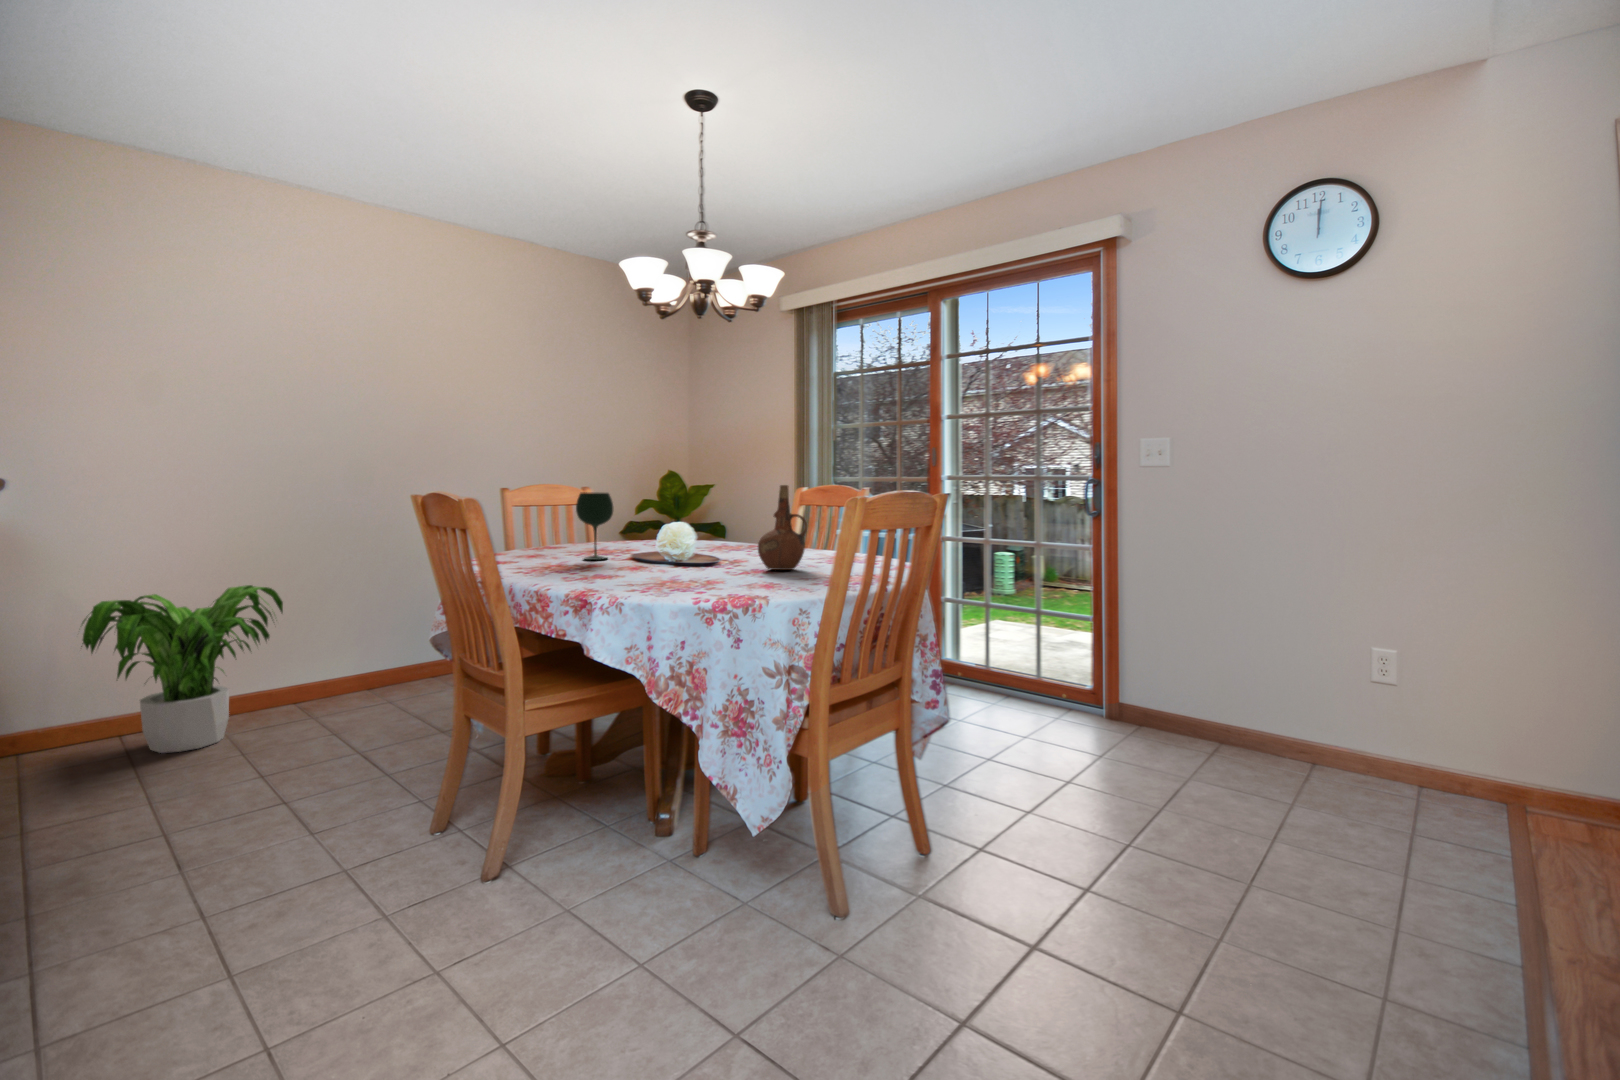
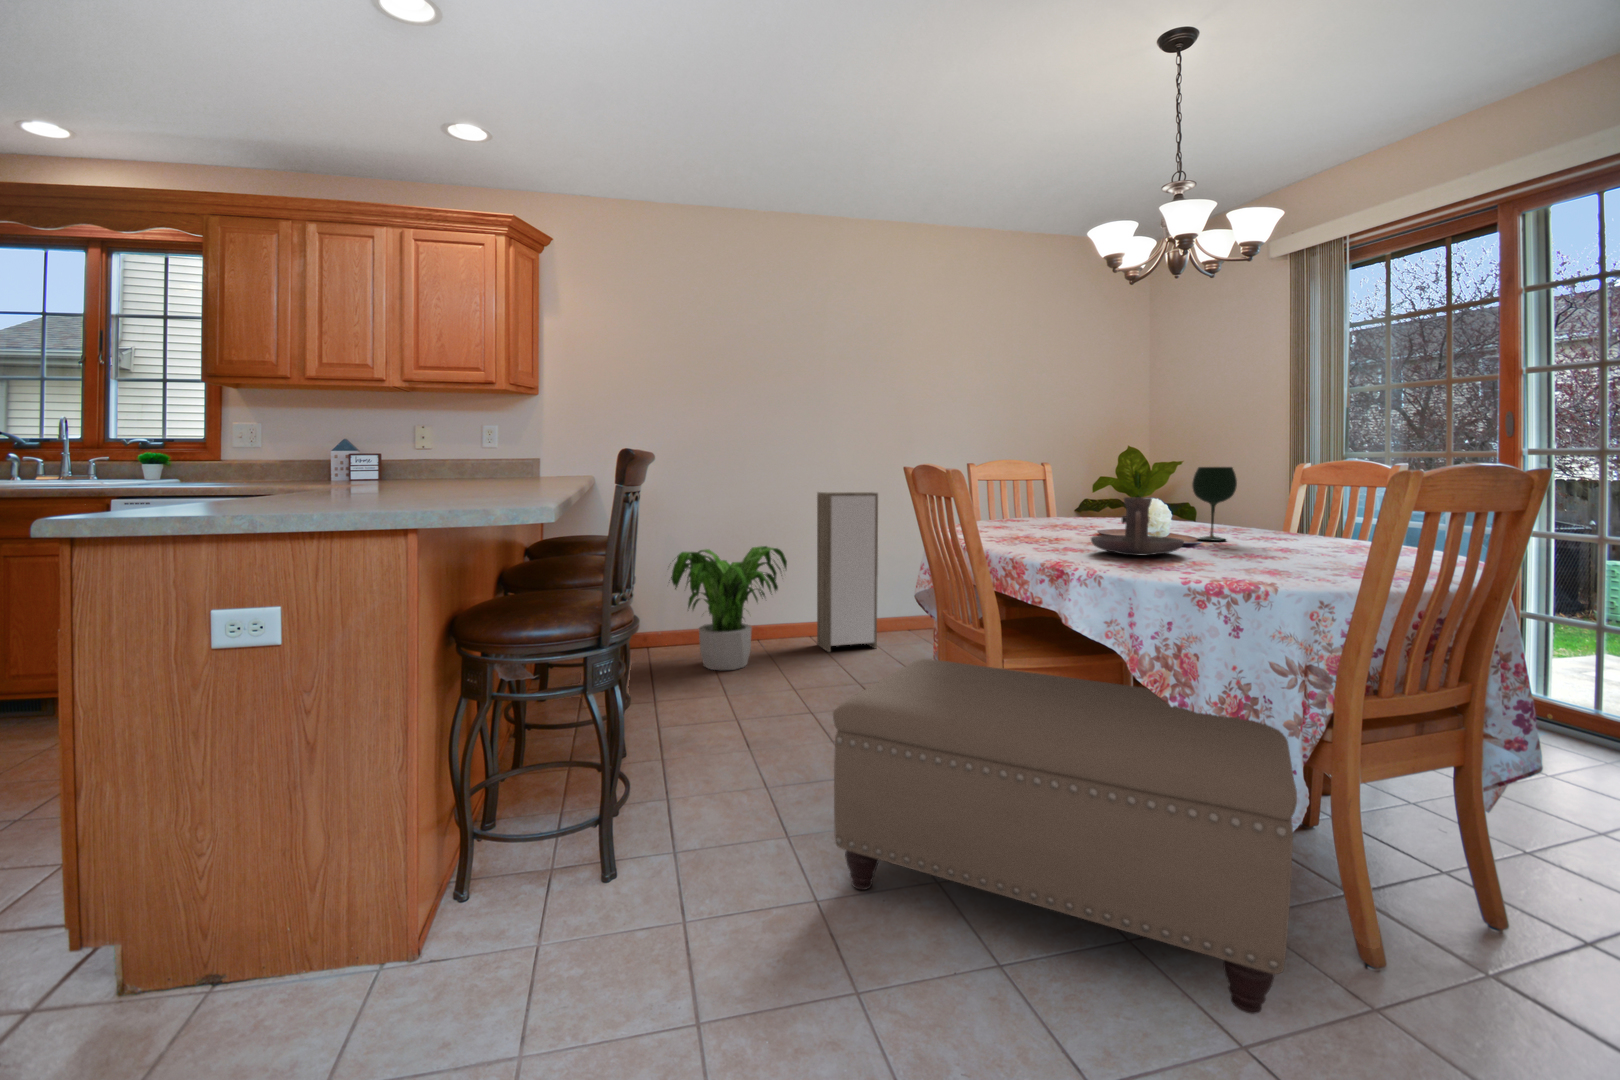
ceramic pitcher: present [758,485,807,570] -> none [1254,457,1324,556]
wine glass: present [576,492,613,560] -> present [1192,467,1237,541]
storage cabinet: none [326,516,414,706] -> present [817,492,878,652]
candle holder: none [617,522,700,577] -> present [1091,497,1184,555]
ottoman: none [301,704,780,998] -> present [833,659,1297,1014]

